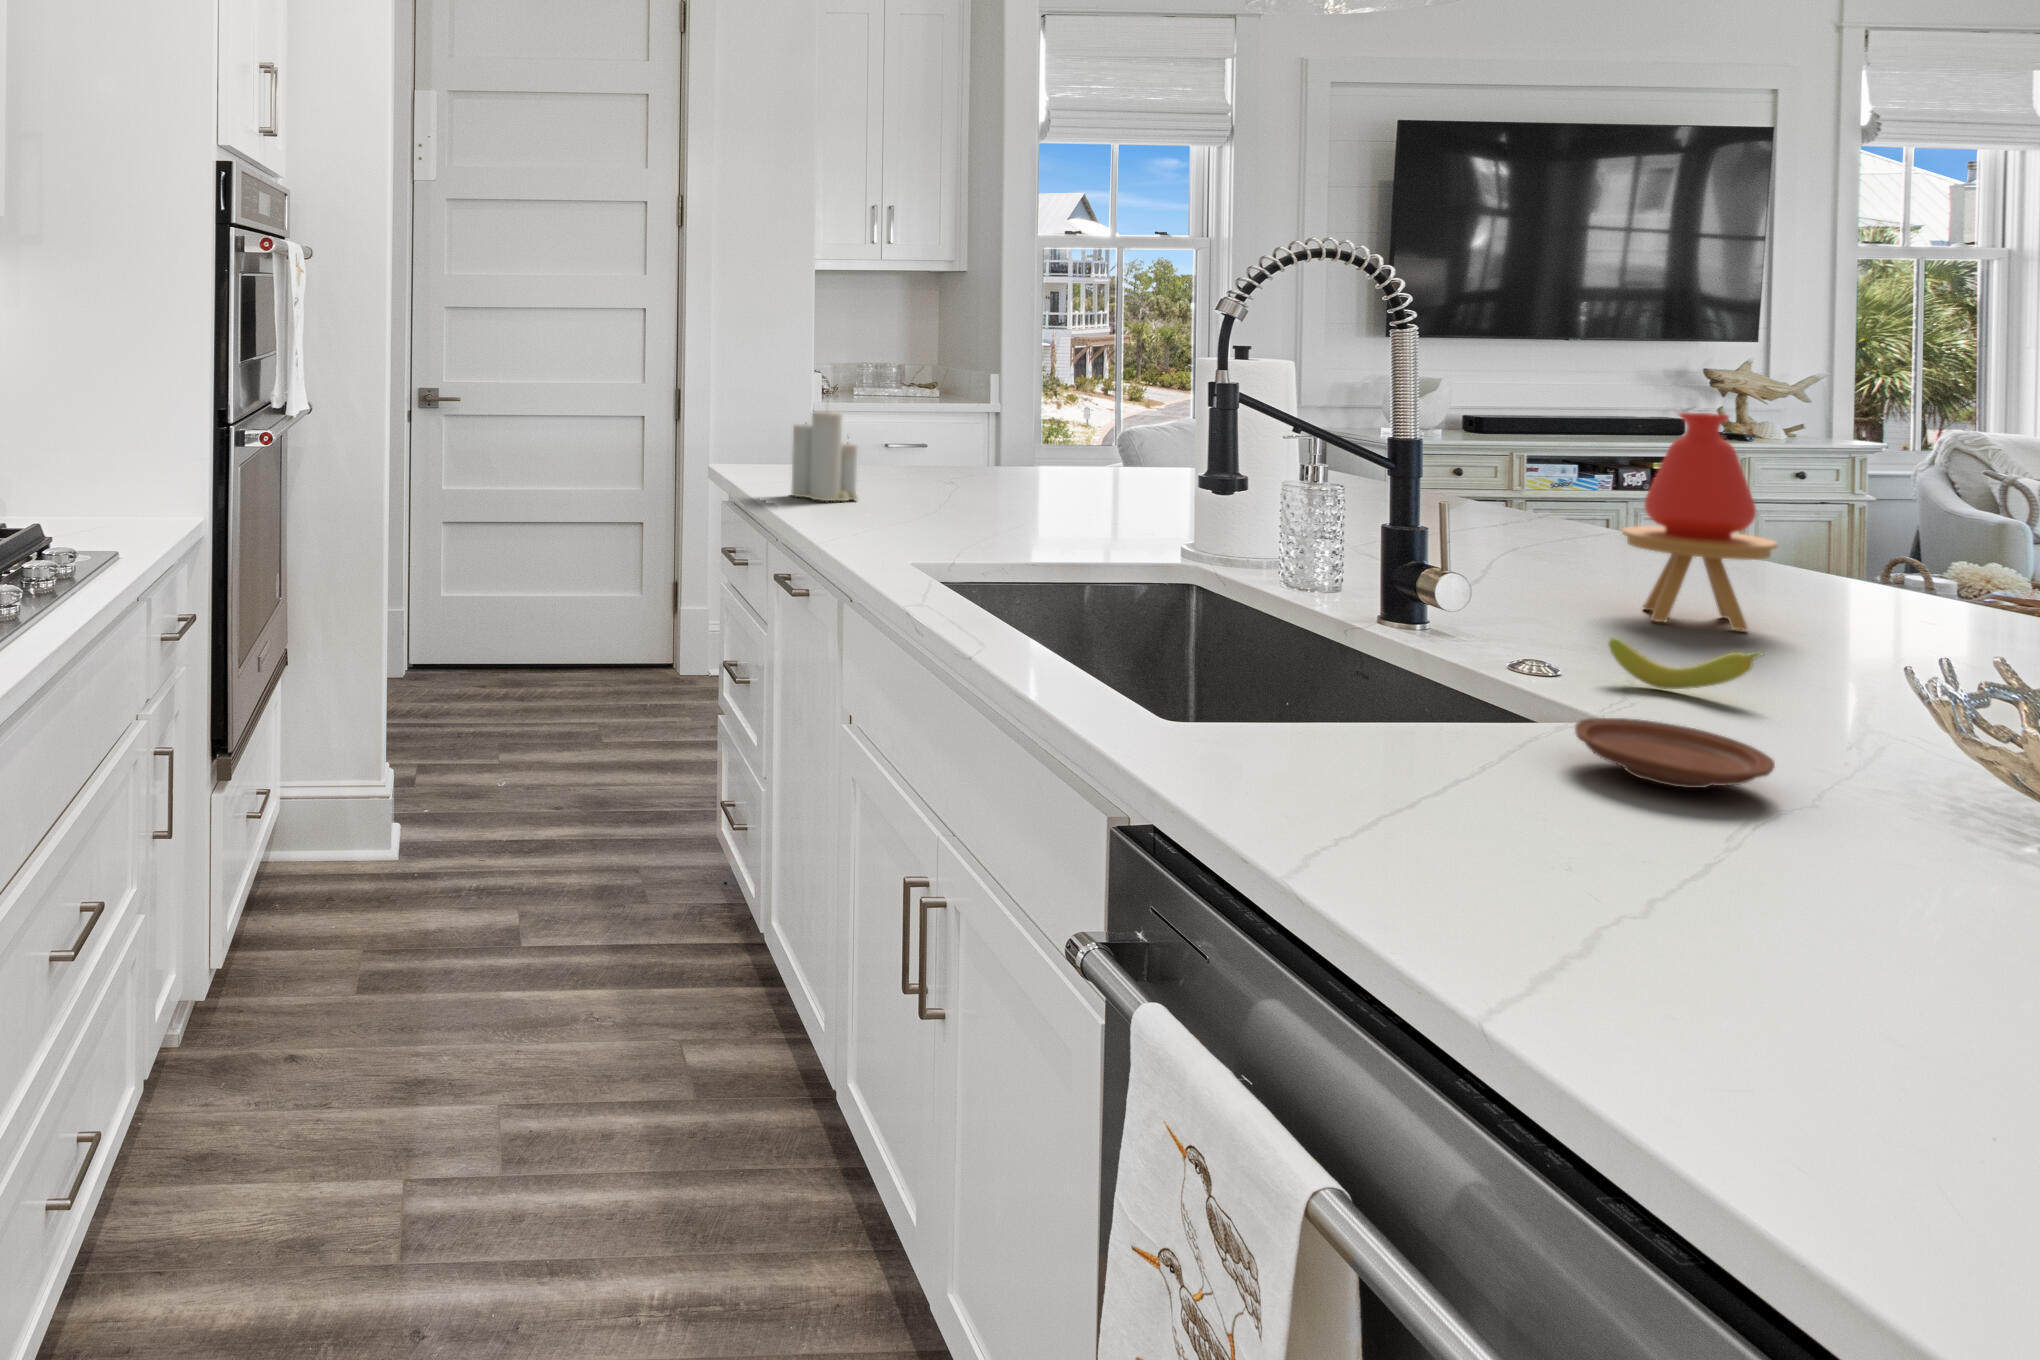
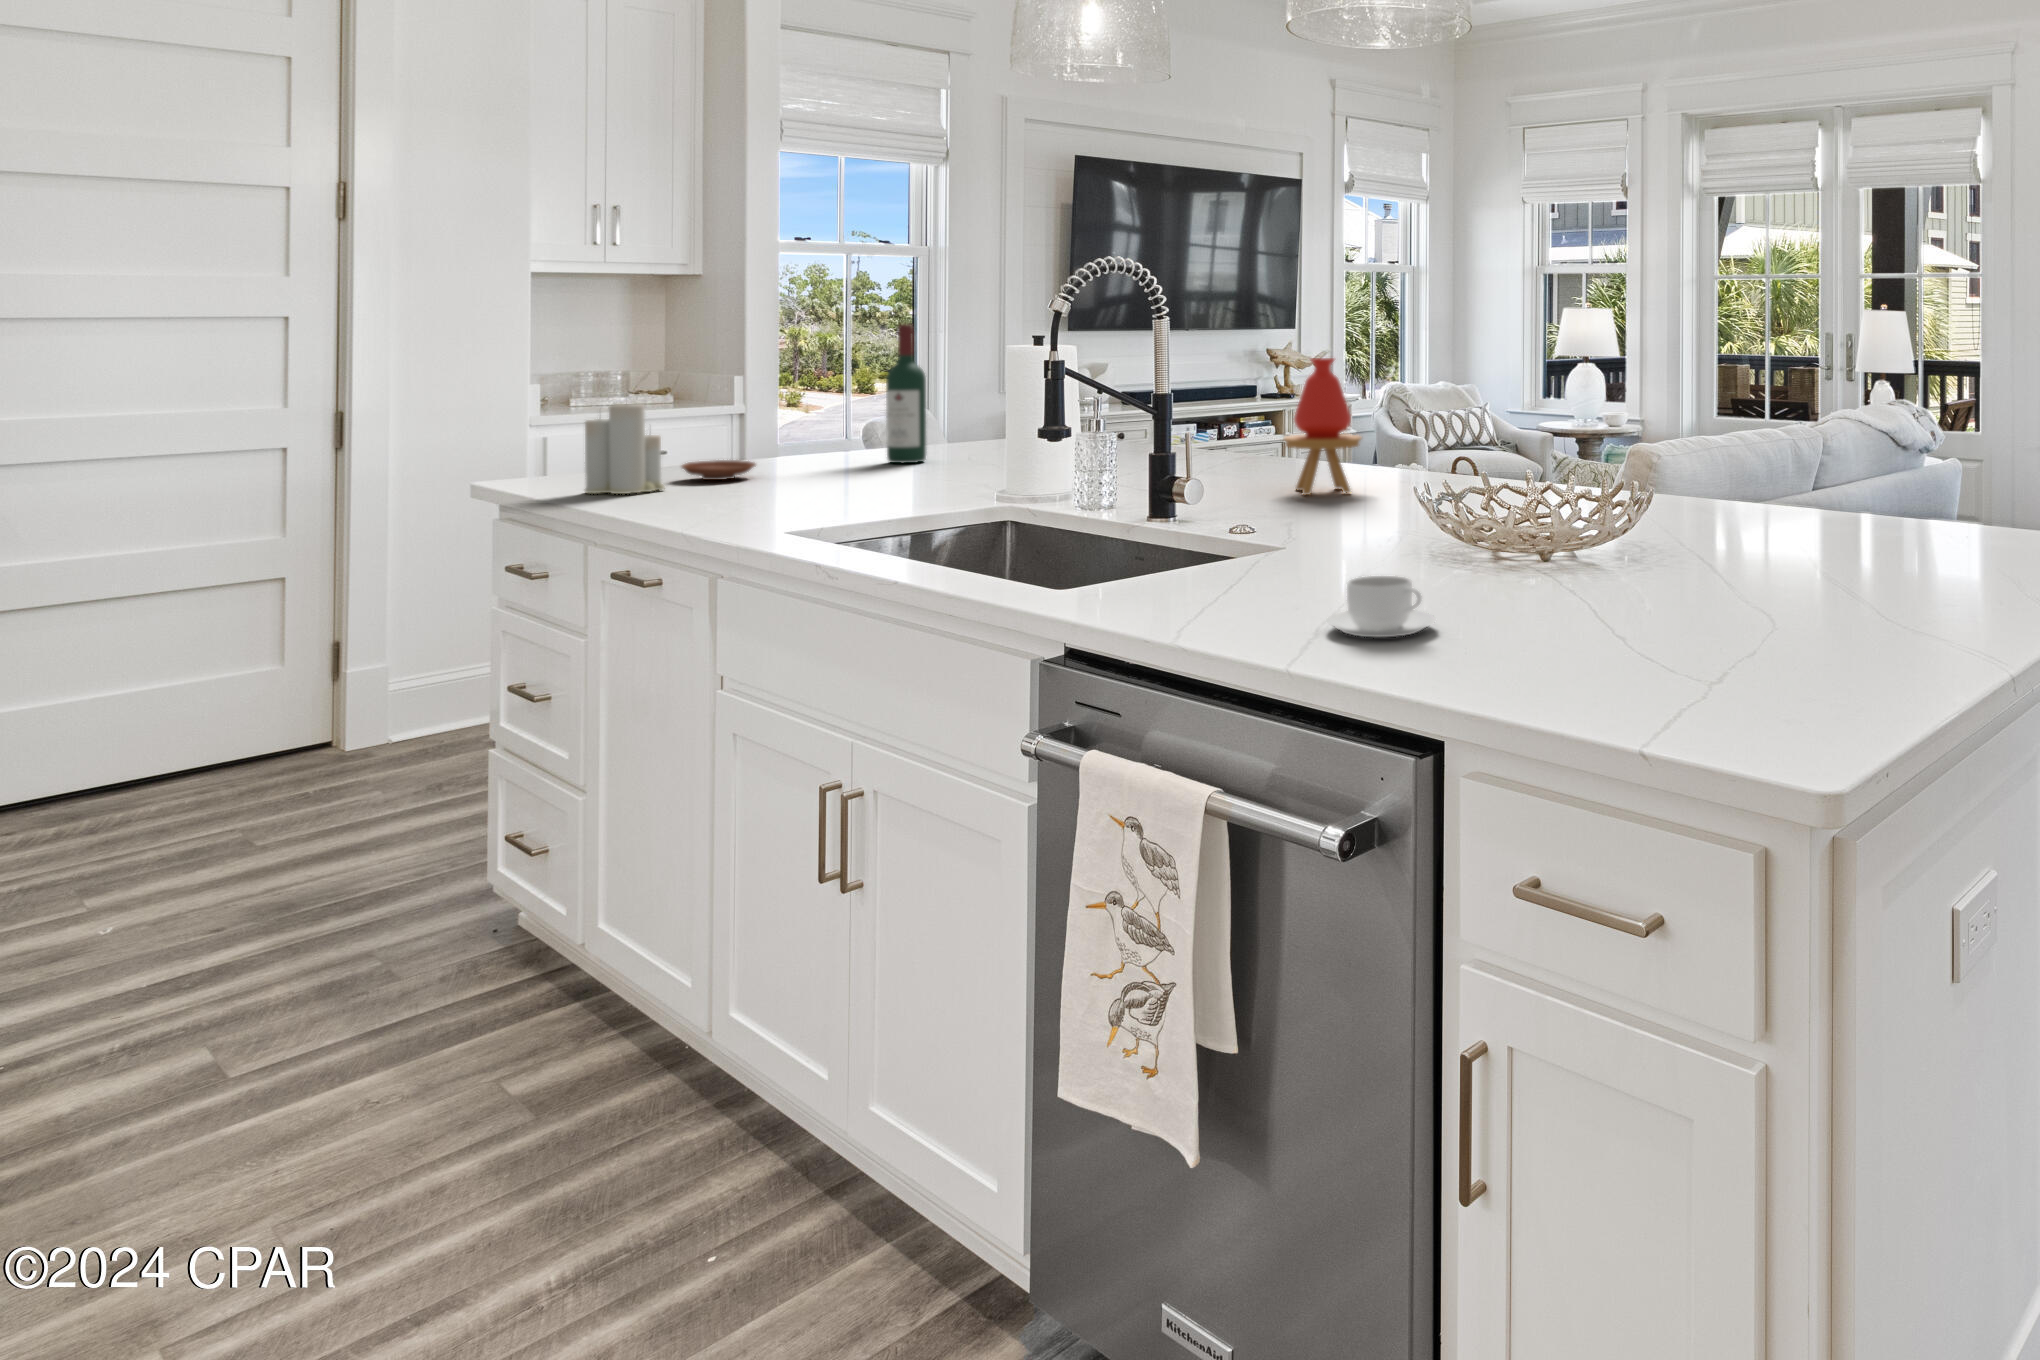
wine bottle: none [1095,336,1143,496] -> present [886,324,926,463]
fruit: present [1608,638,1762,689] -> none [1296,494,1373,526]
plate: present [1575,718,1775,788] -> present [682,460,756,480]
coffee cup: none [1549,839,1798,978] -> present [1327,576,1436,637]

